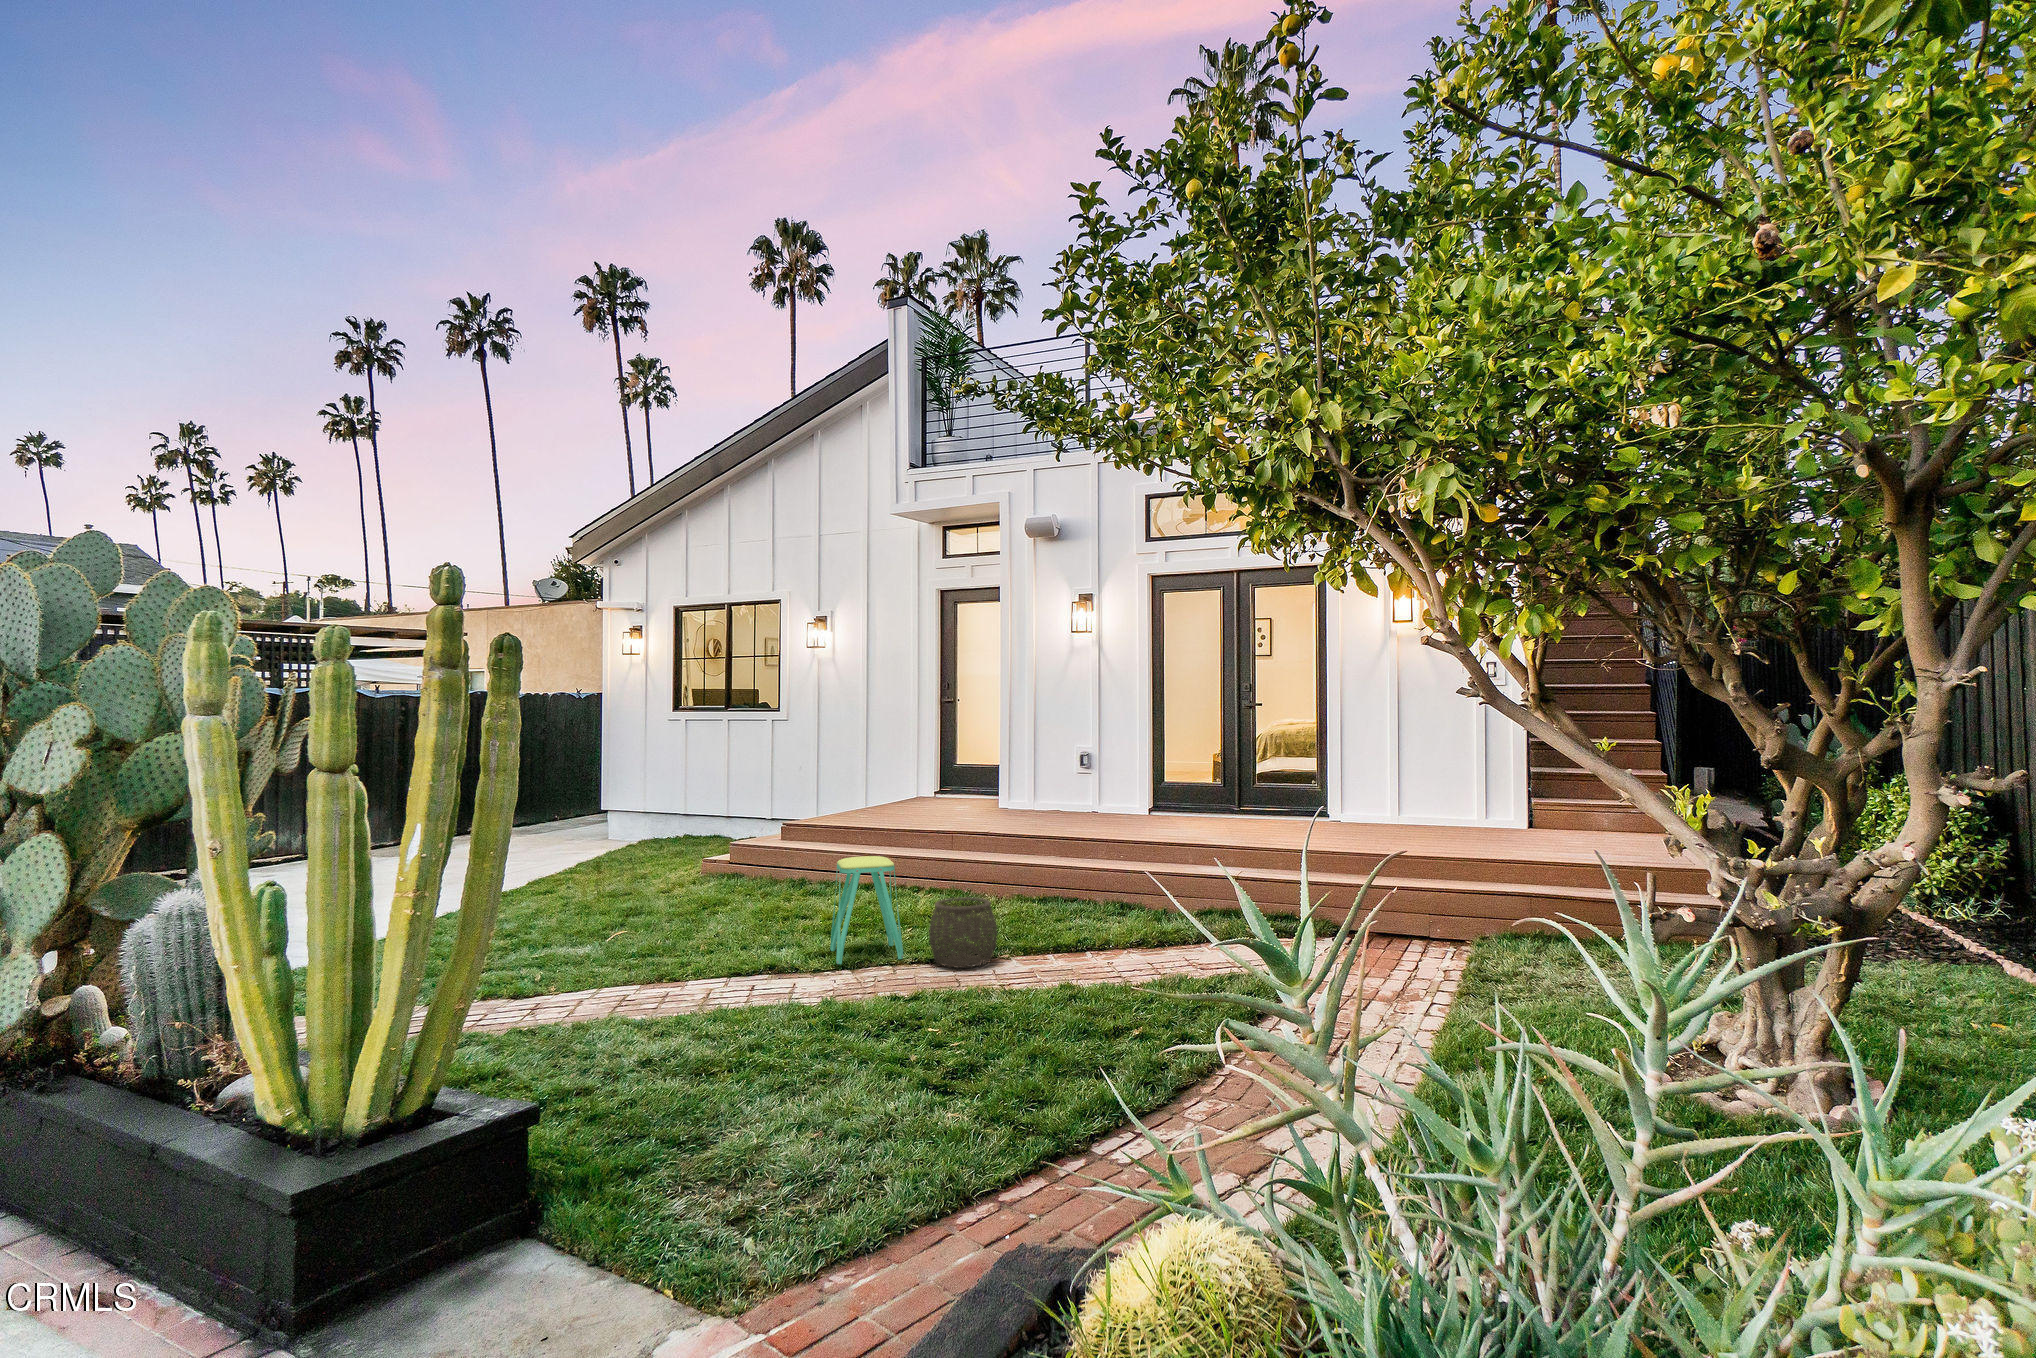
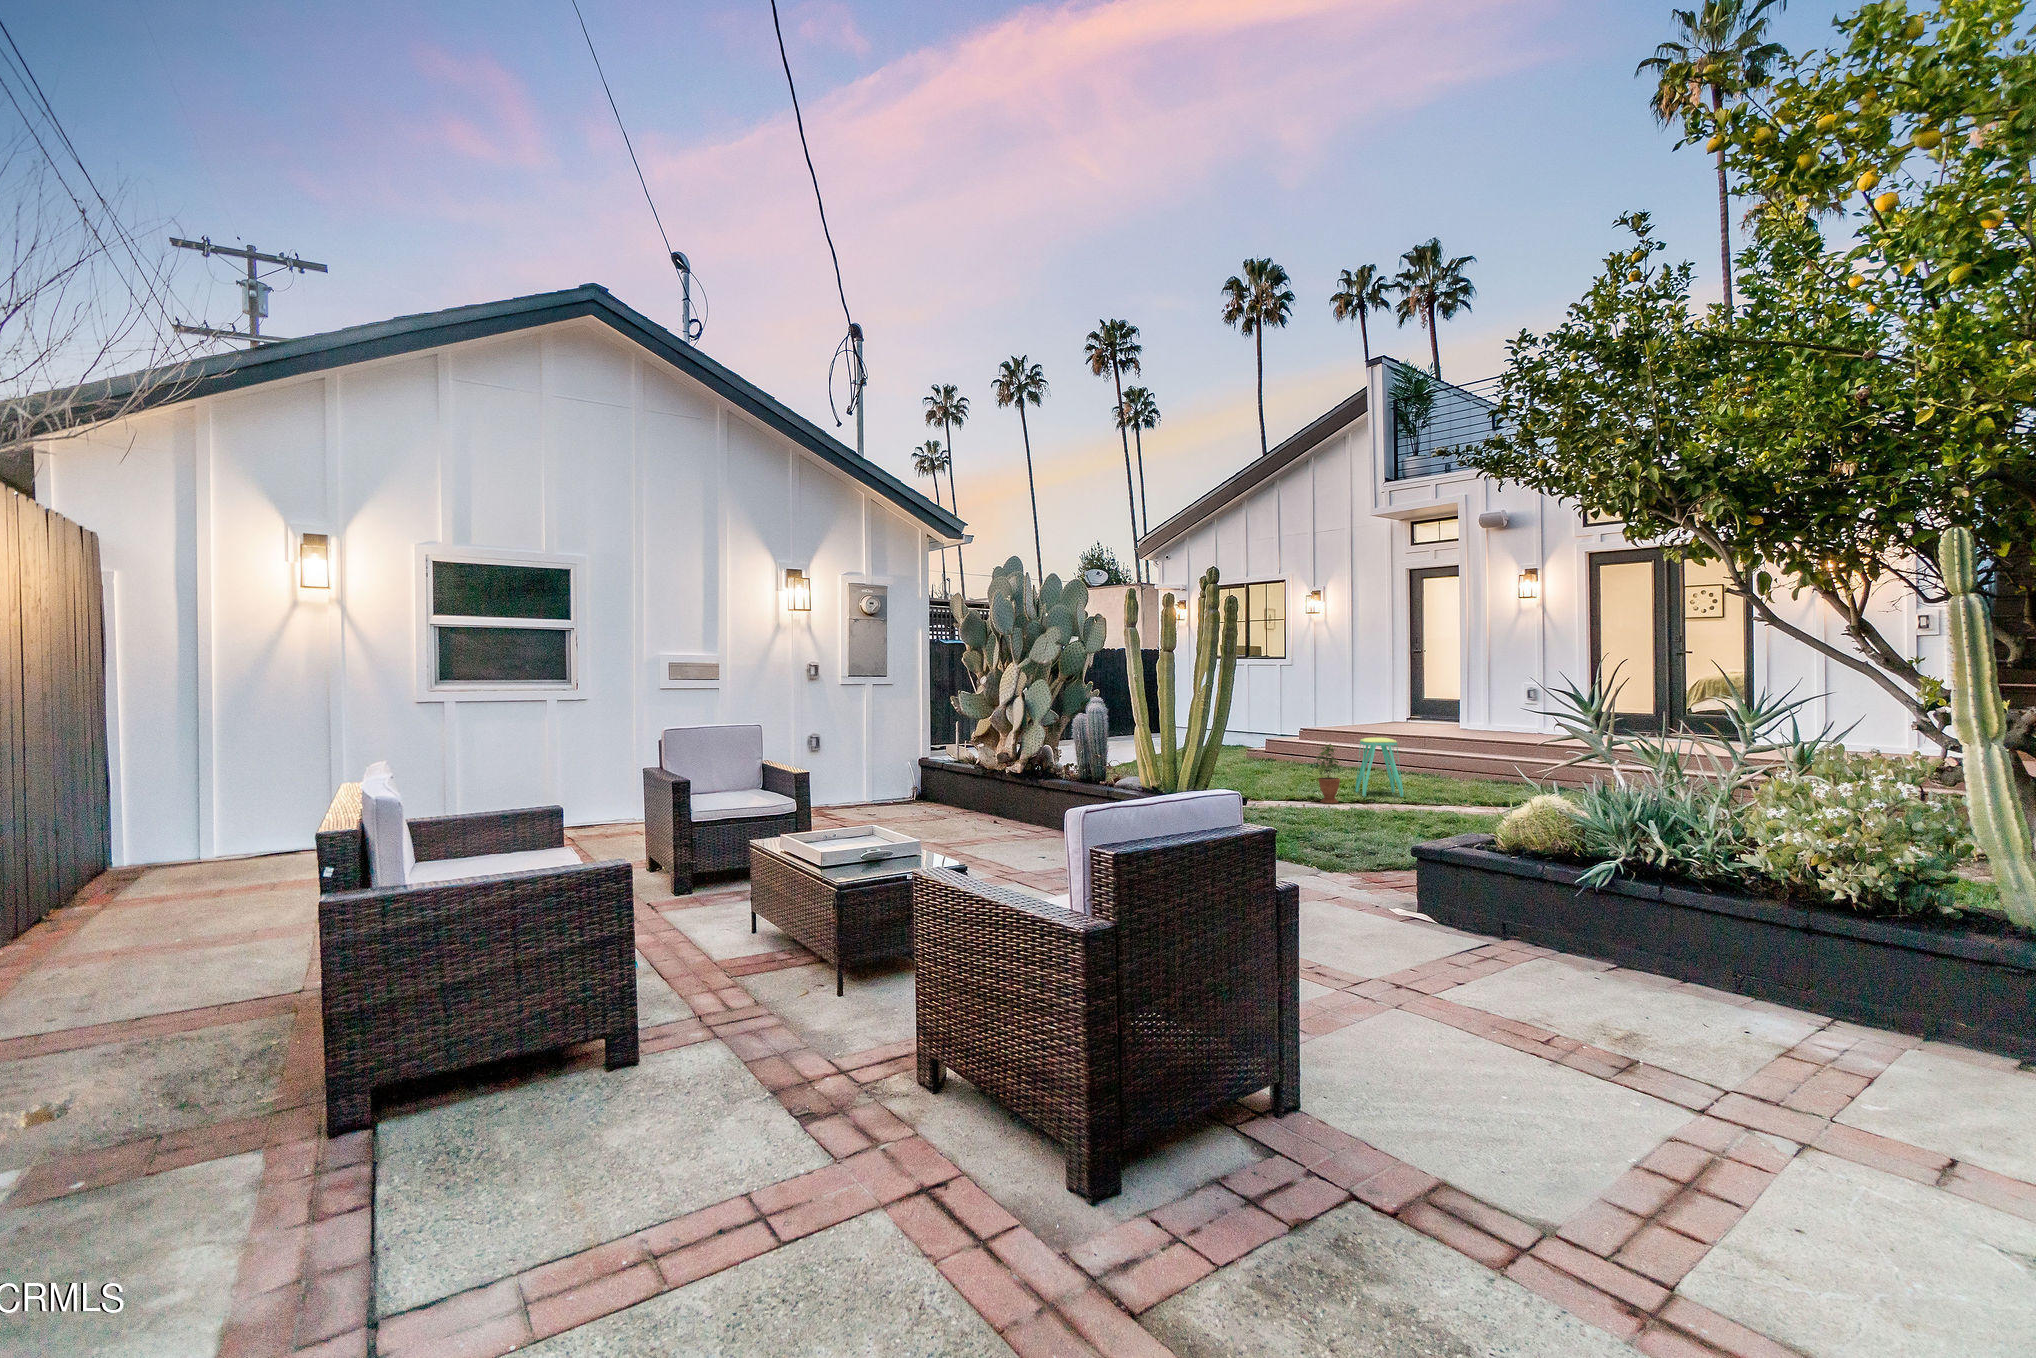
potted plant: none [742,878,791,994] -> present [1316,742,1340,803]
woven basket: present [929,897,997,968] -> none [1420,763,1466,802]

